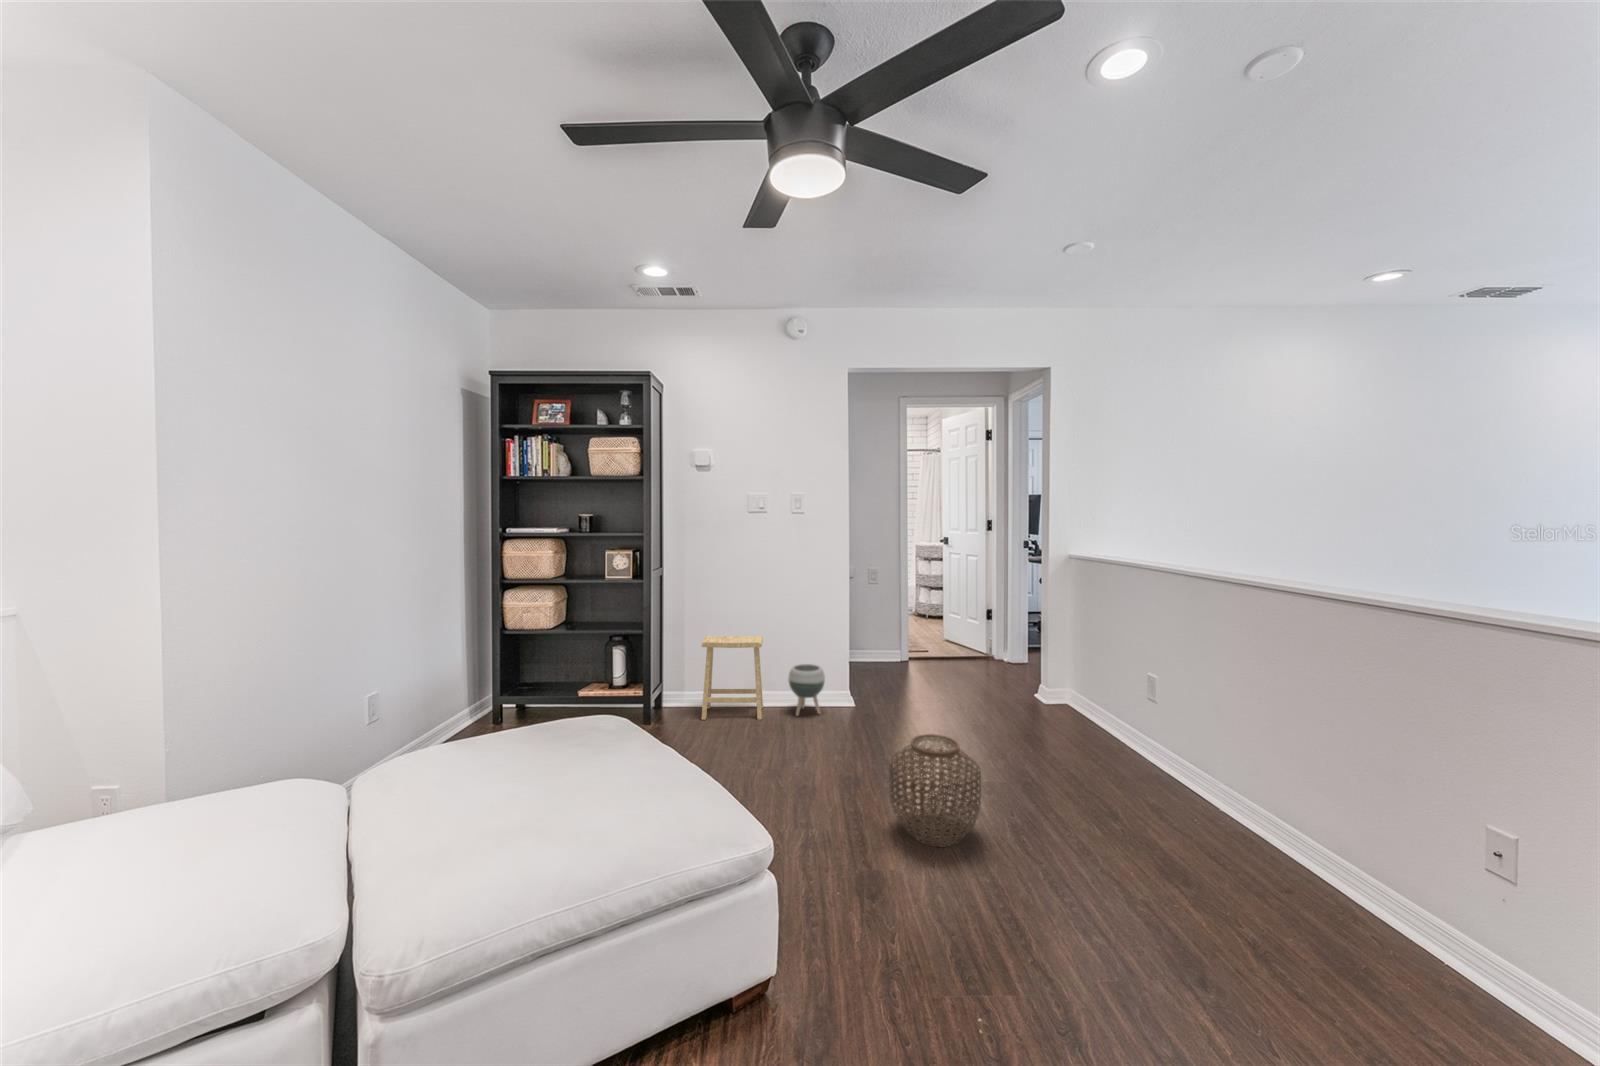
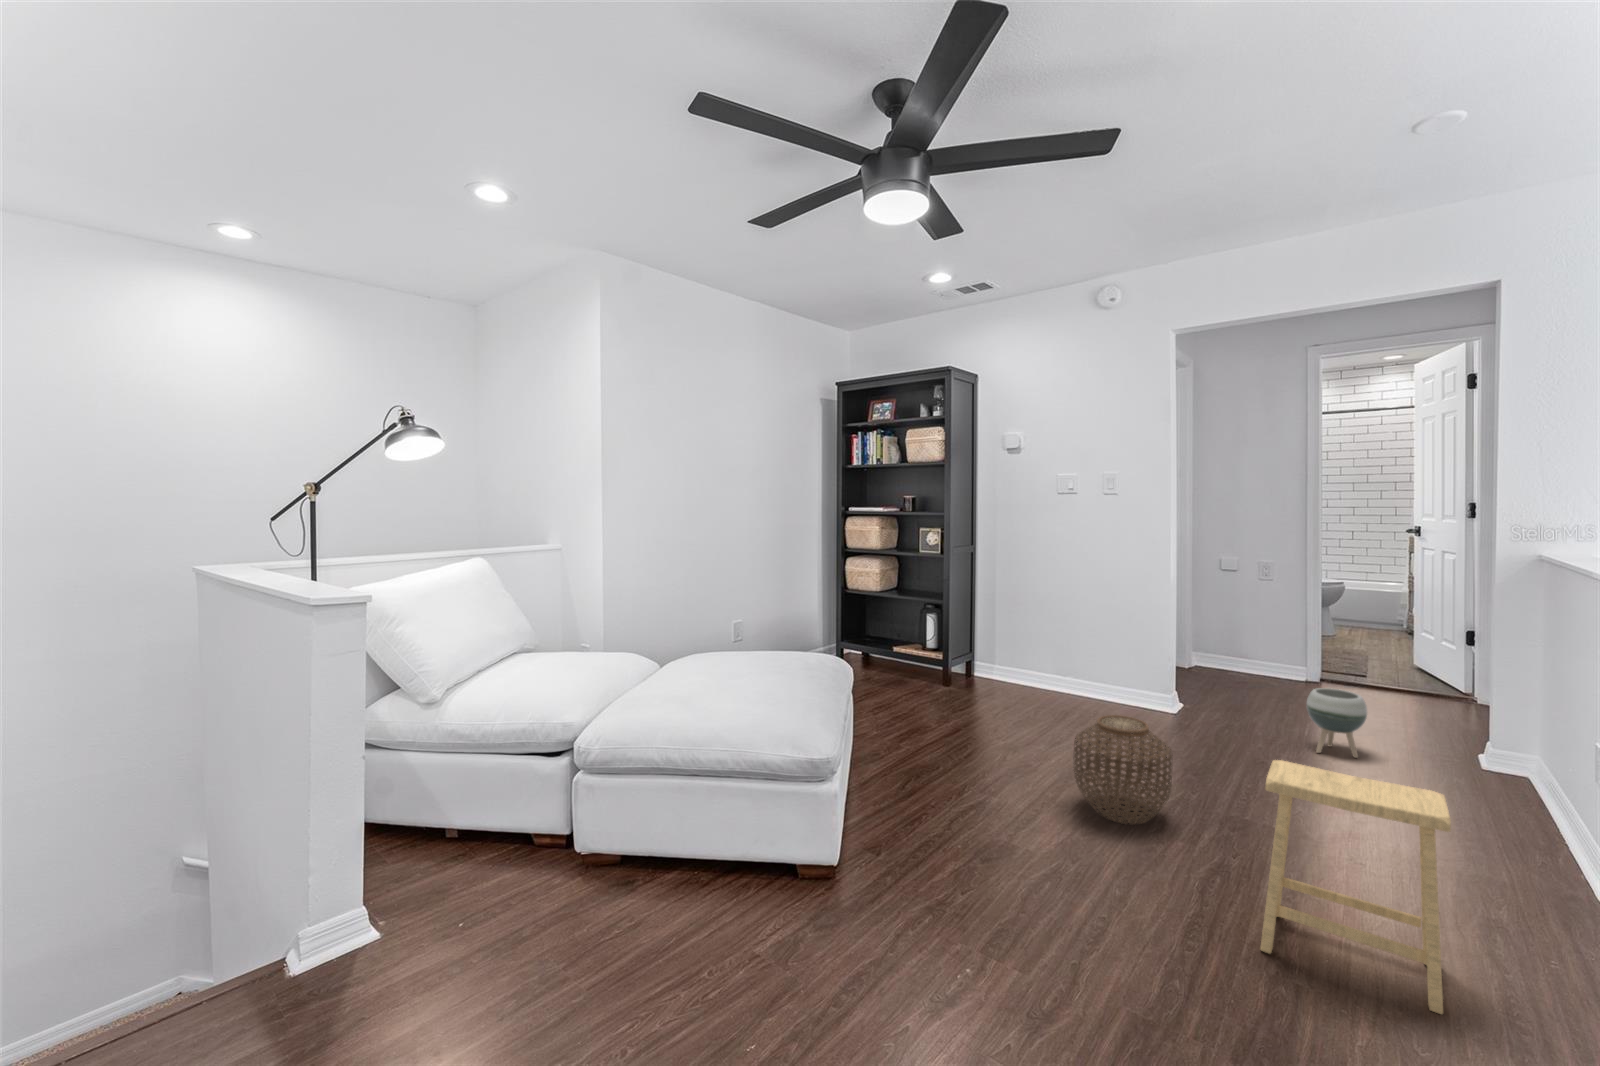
footstool: present [701,636,763,720] -> present [1260,760,1451,1014]
planter: present [788,664,825,716] -> present [1306,688,1367,758]

